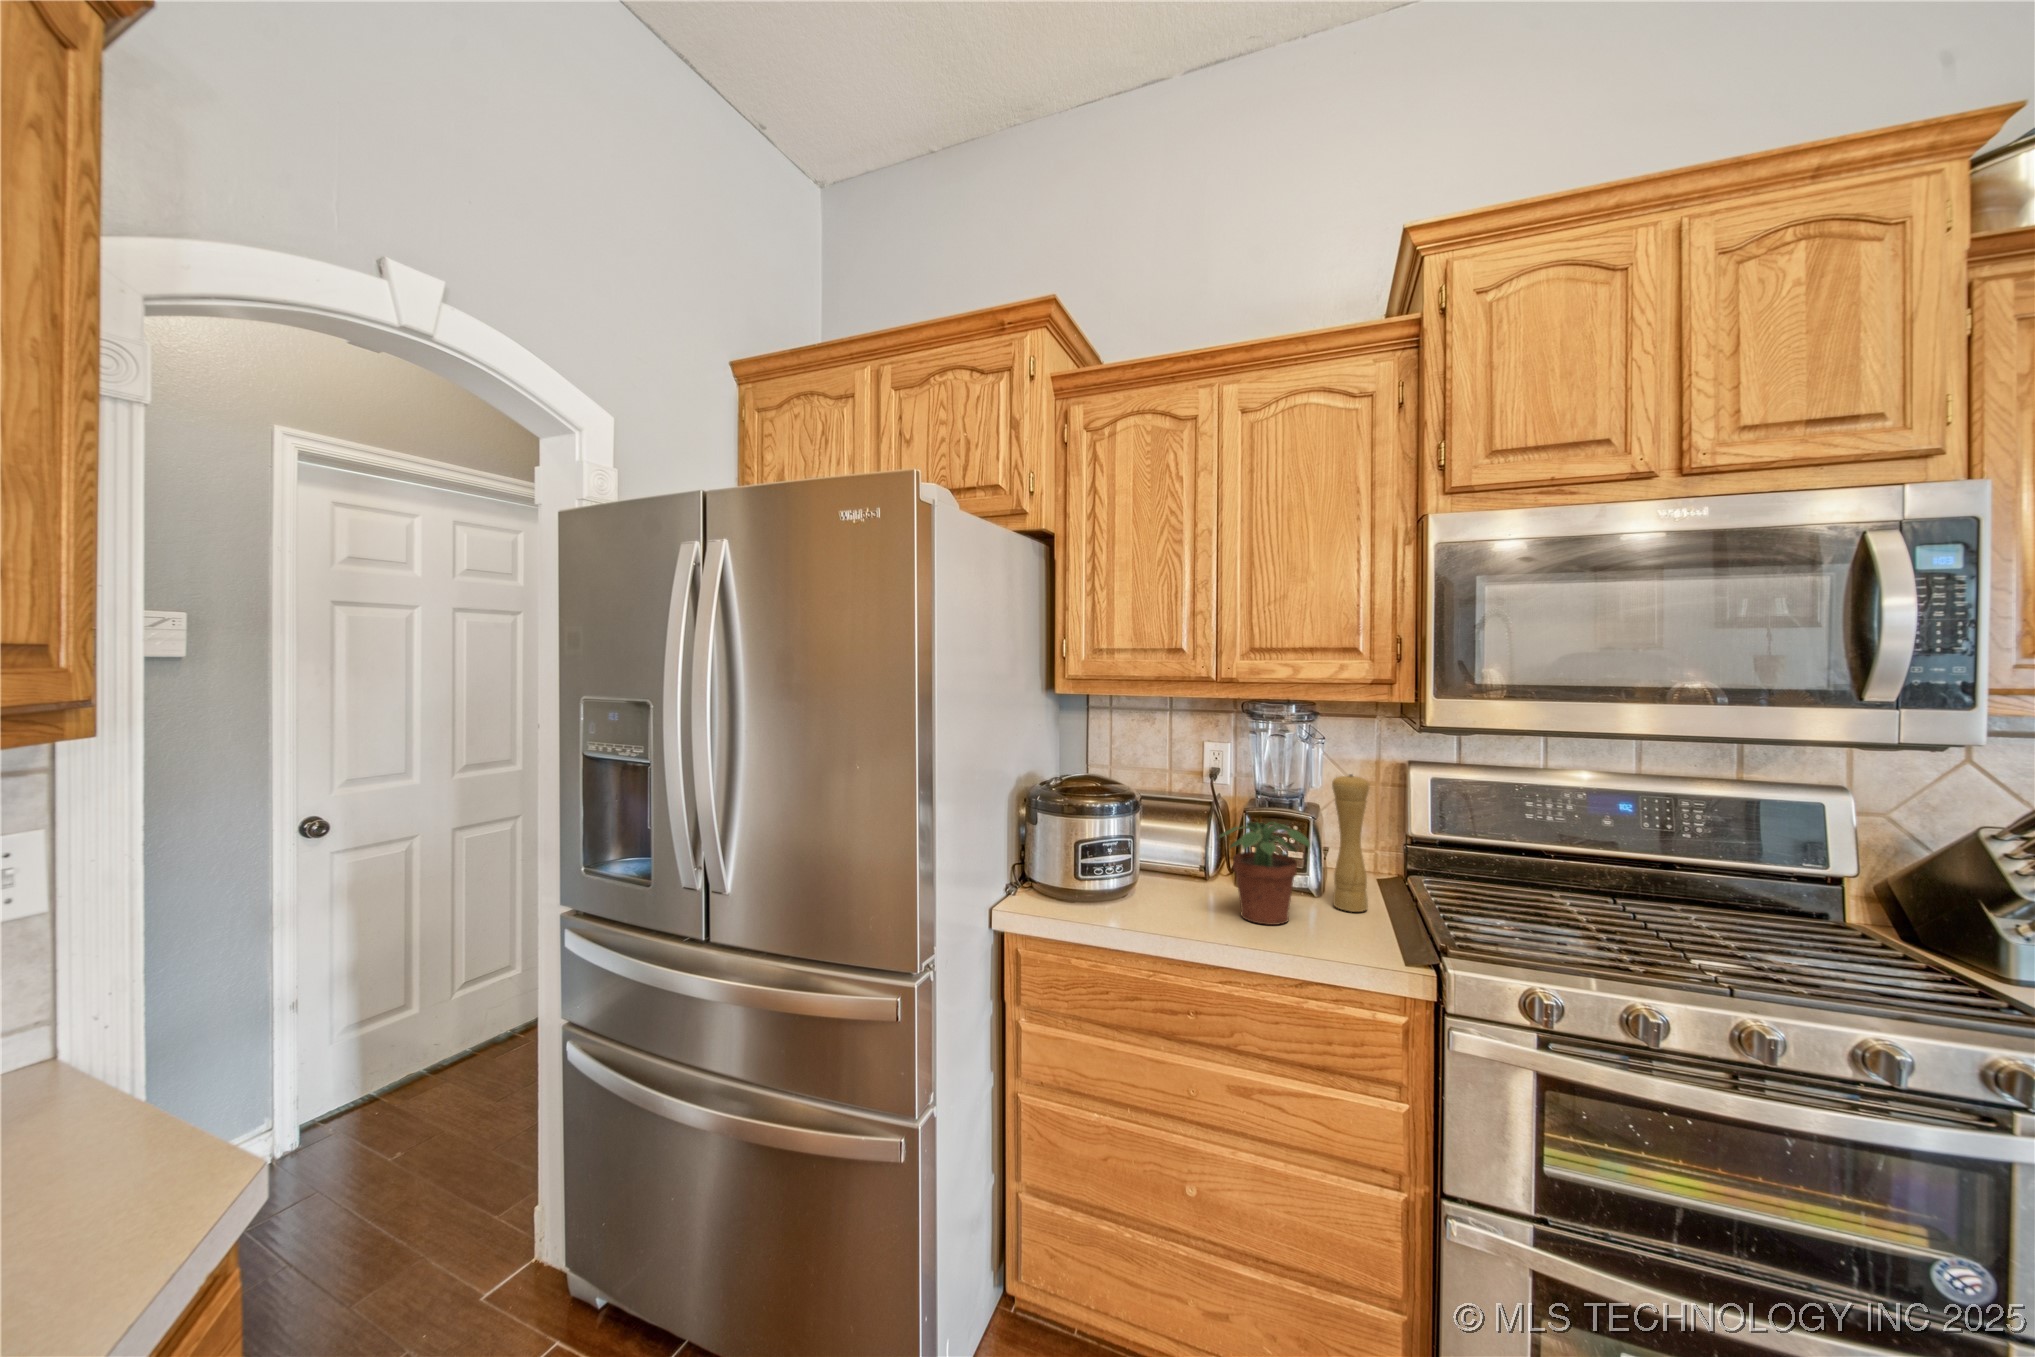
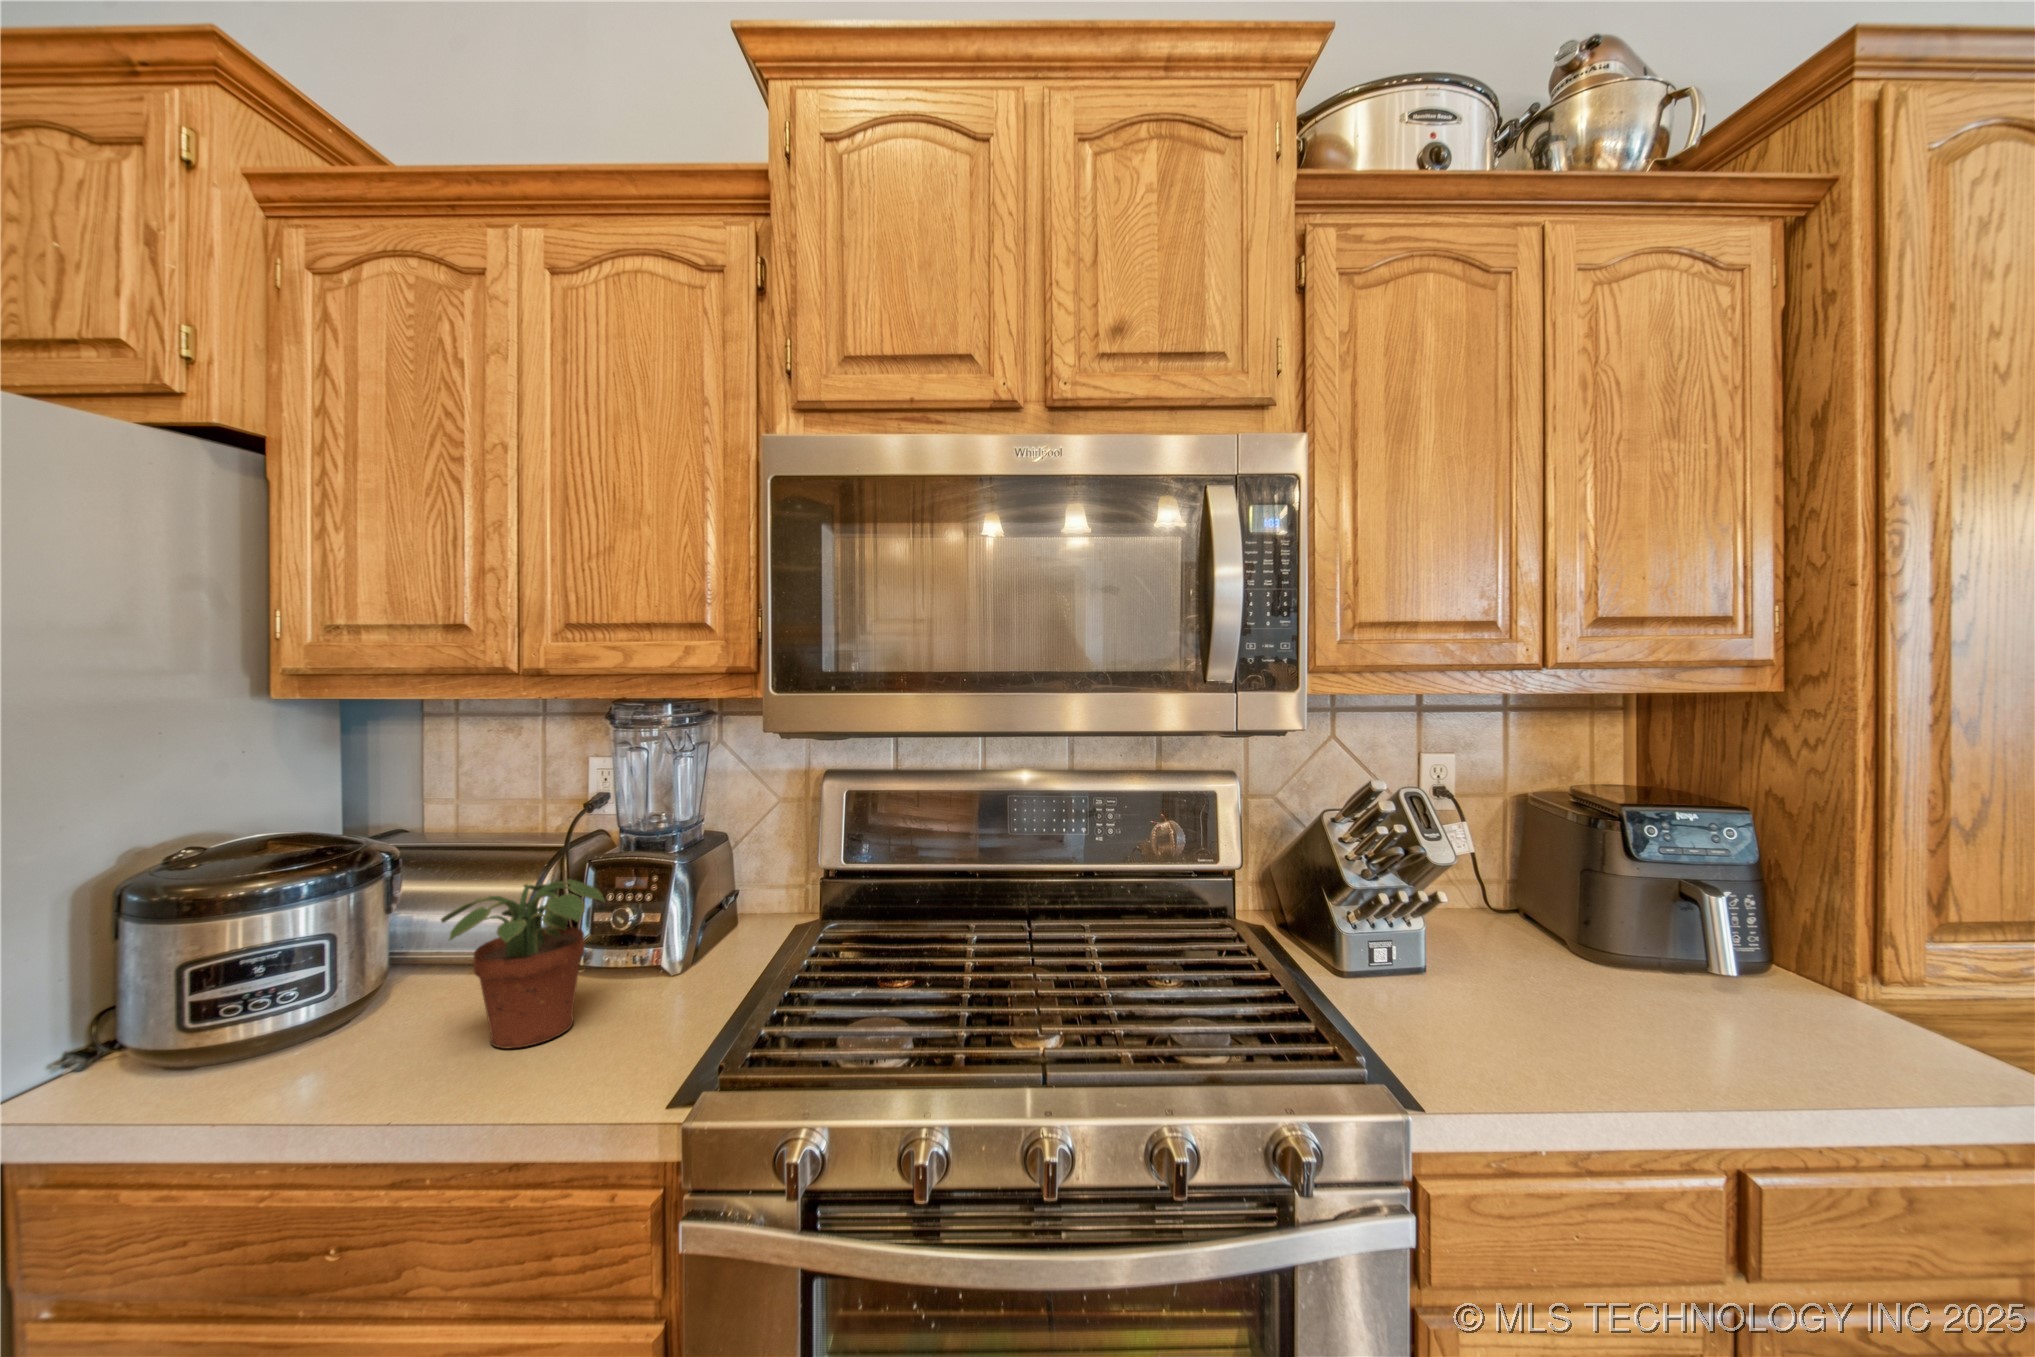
pepper mill: present [1332,774,1369,912] -> none [668,799,723,995]

